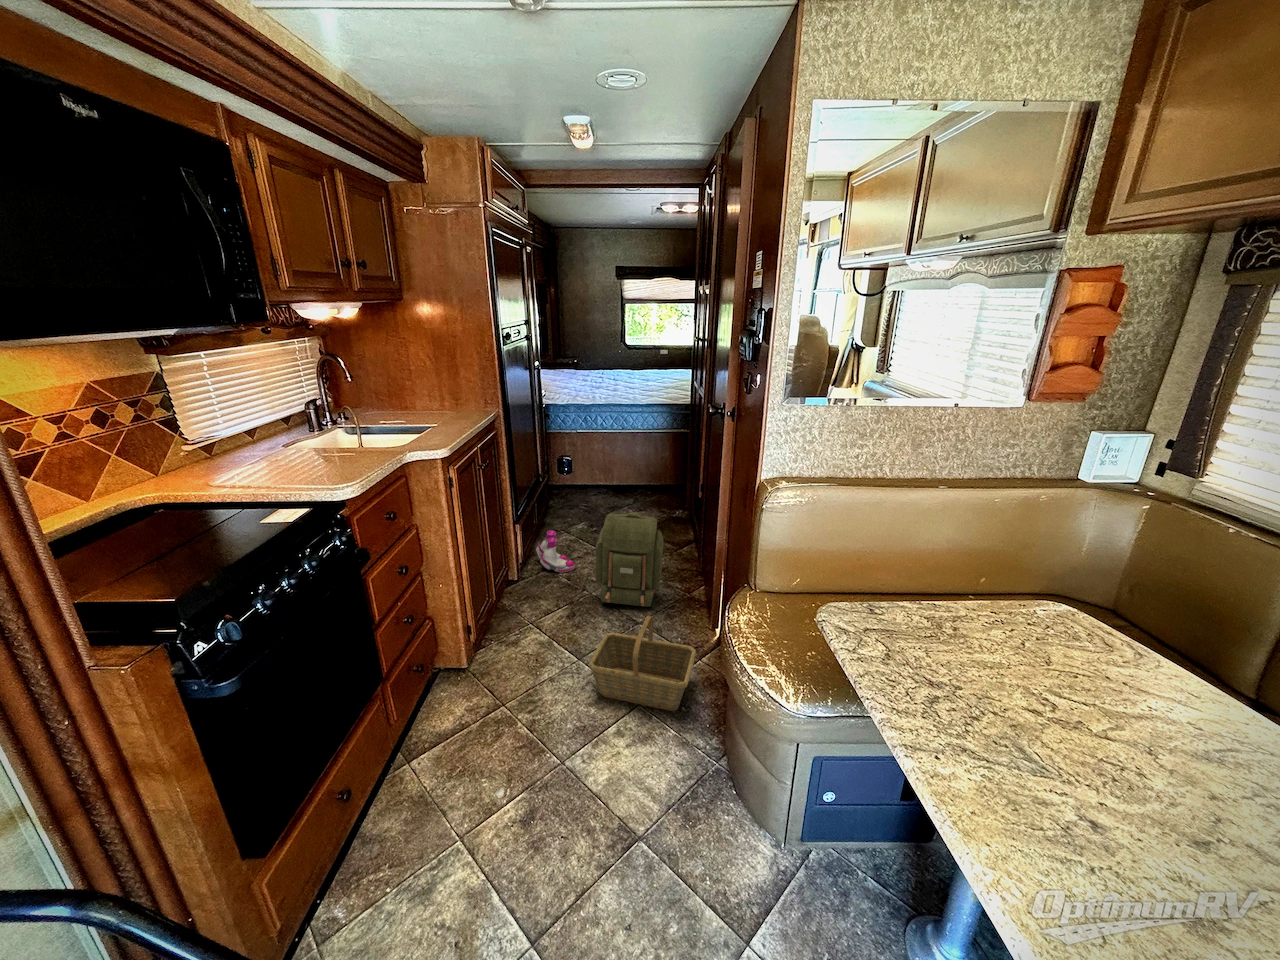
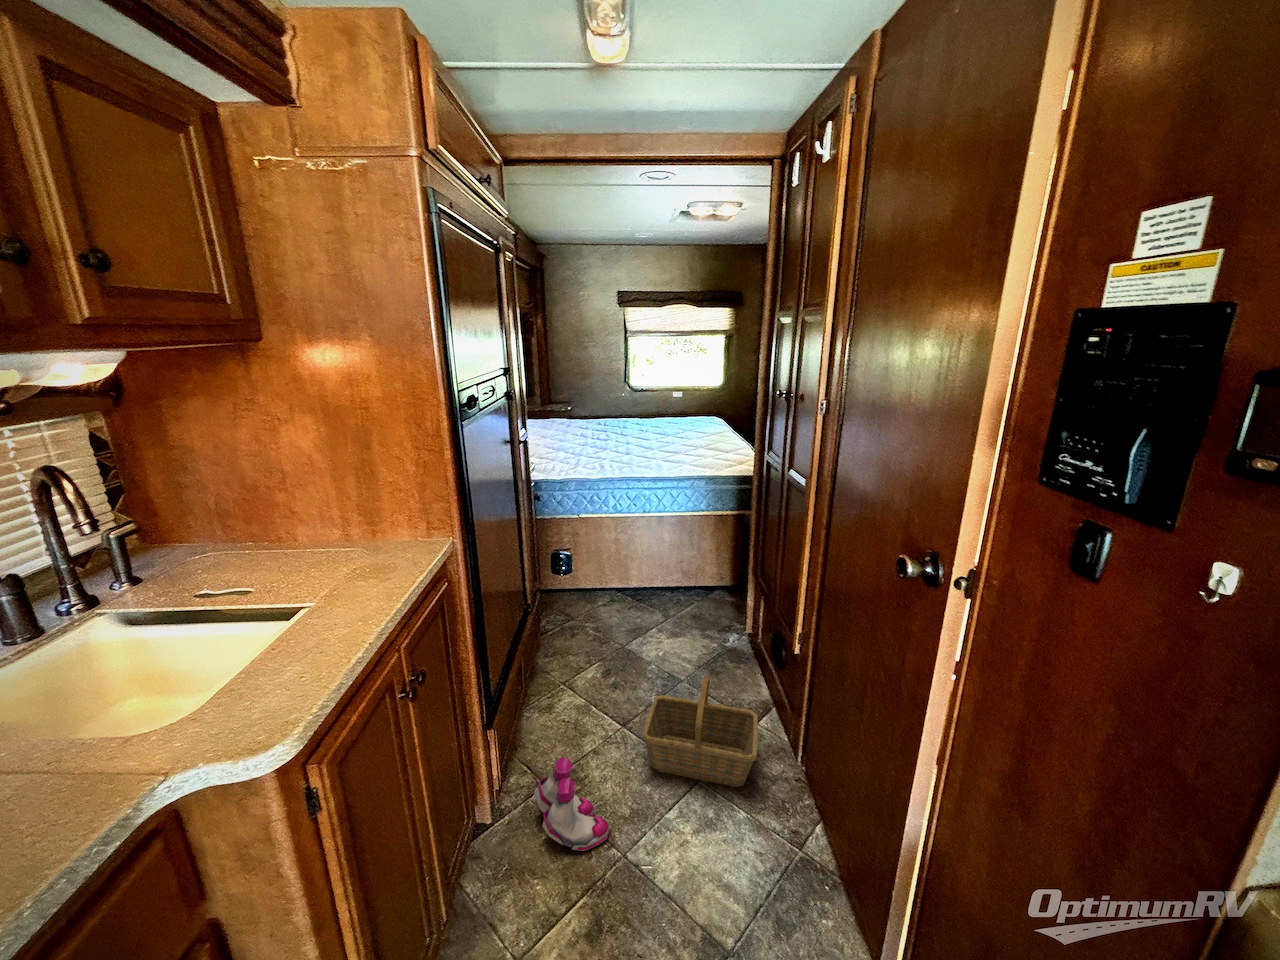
backpack: present [596,512,664,607] -> none [631,559,705,662]
boots: present [536,530,575,573] -> present [534,757,610,851]

